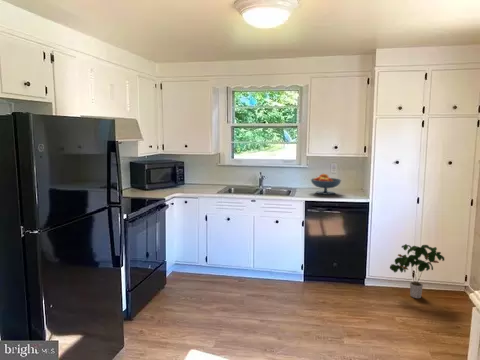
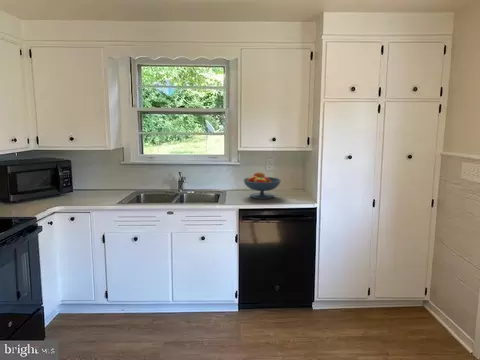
potted plant: present [390,244,444,298] -> none [344,258,407,323]

